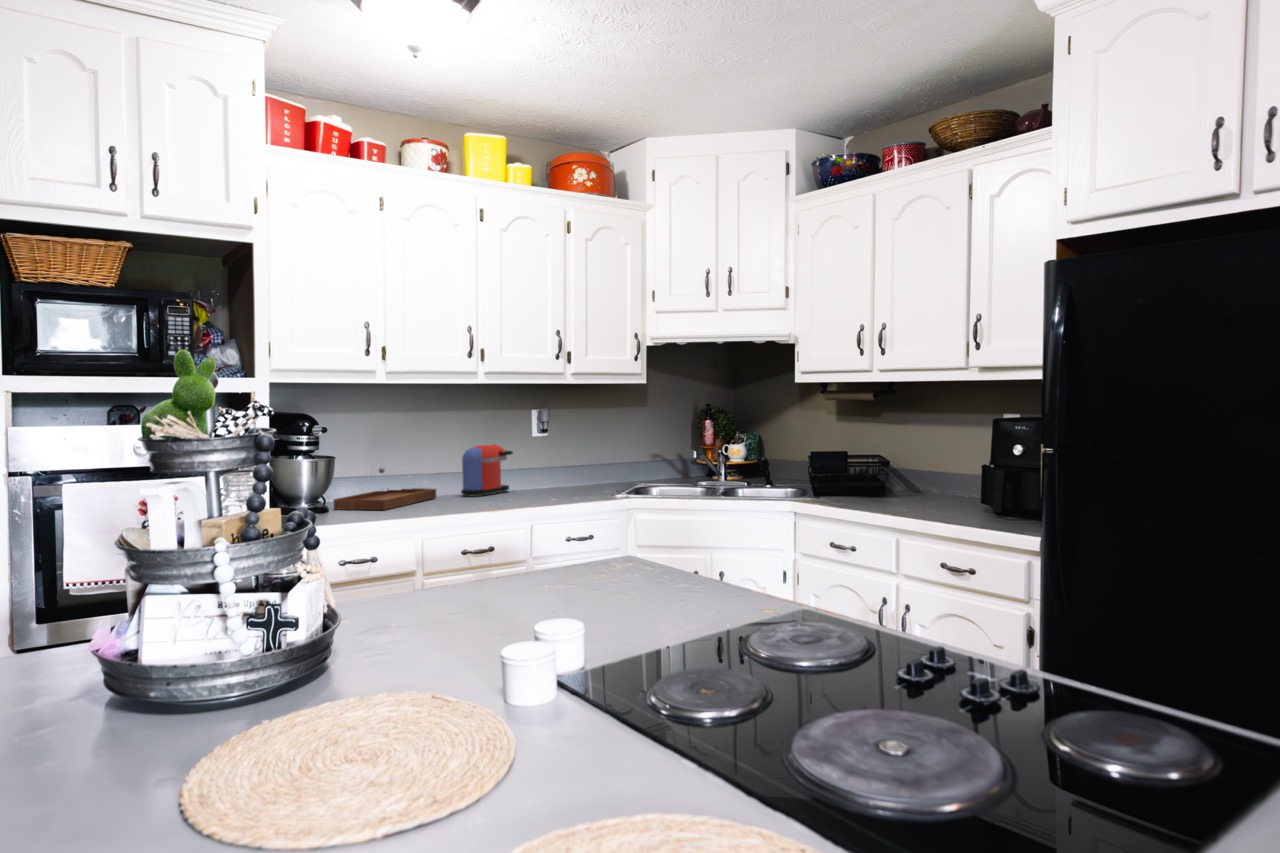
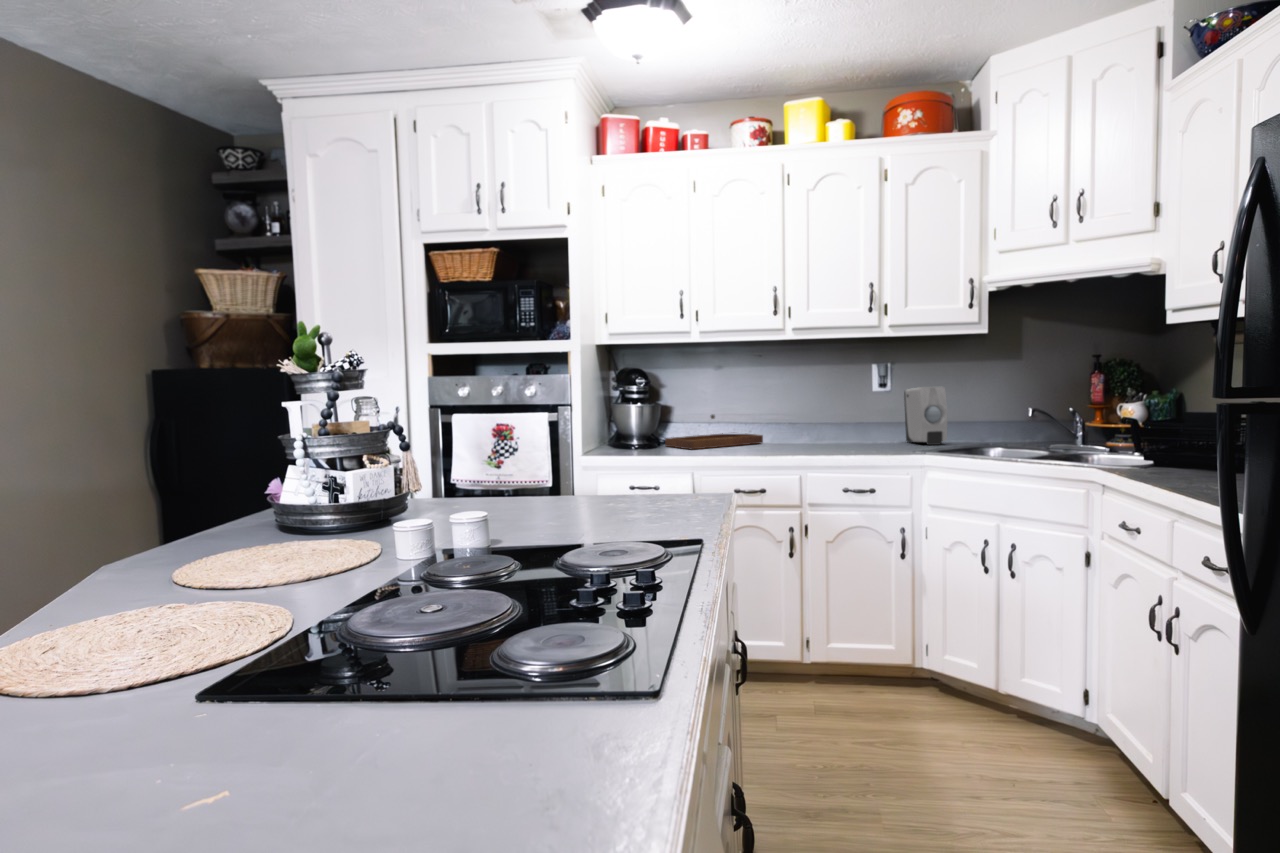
soap dispenser: none [563,432,608,488] -> present [904,387,948,445]
coffee maker: present [461,444,513,496] -> none [788,397,848,444]

